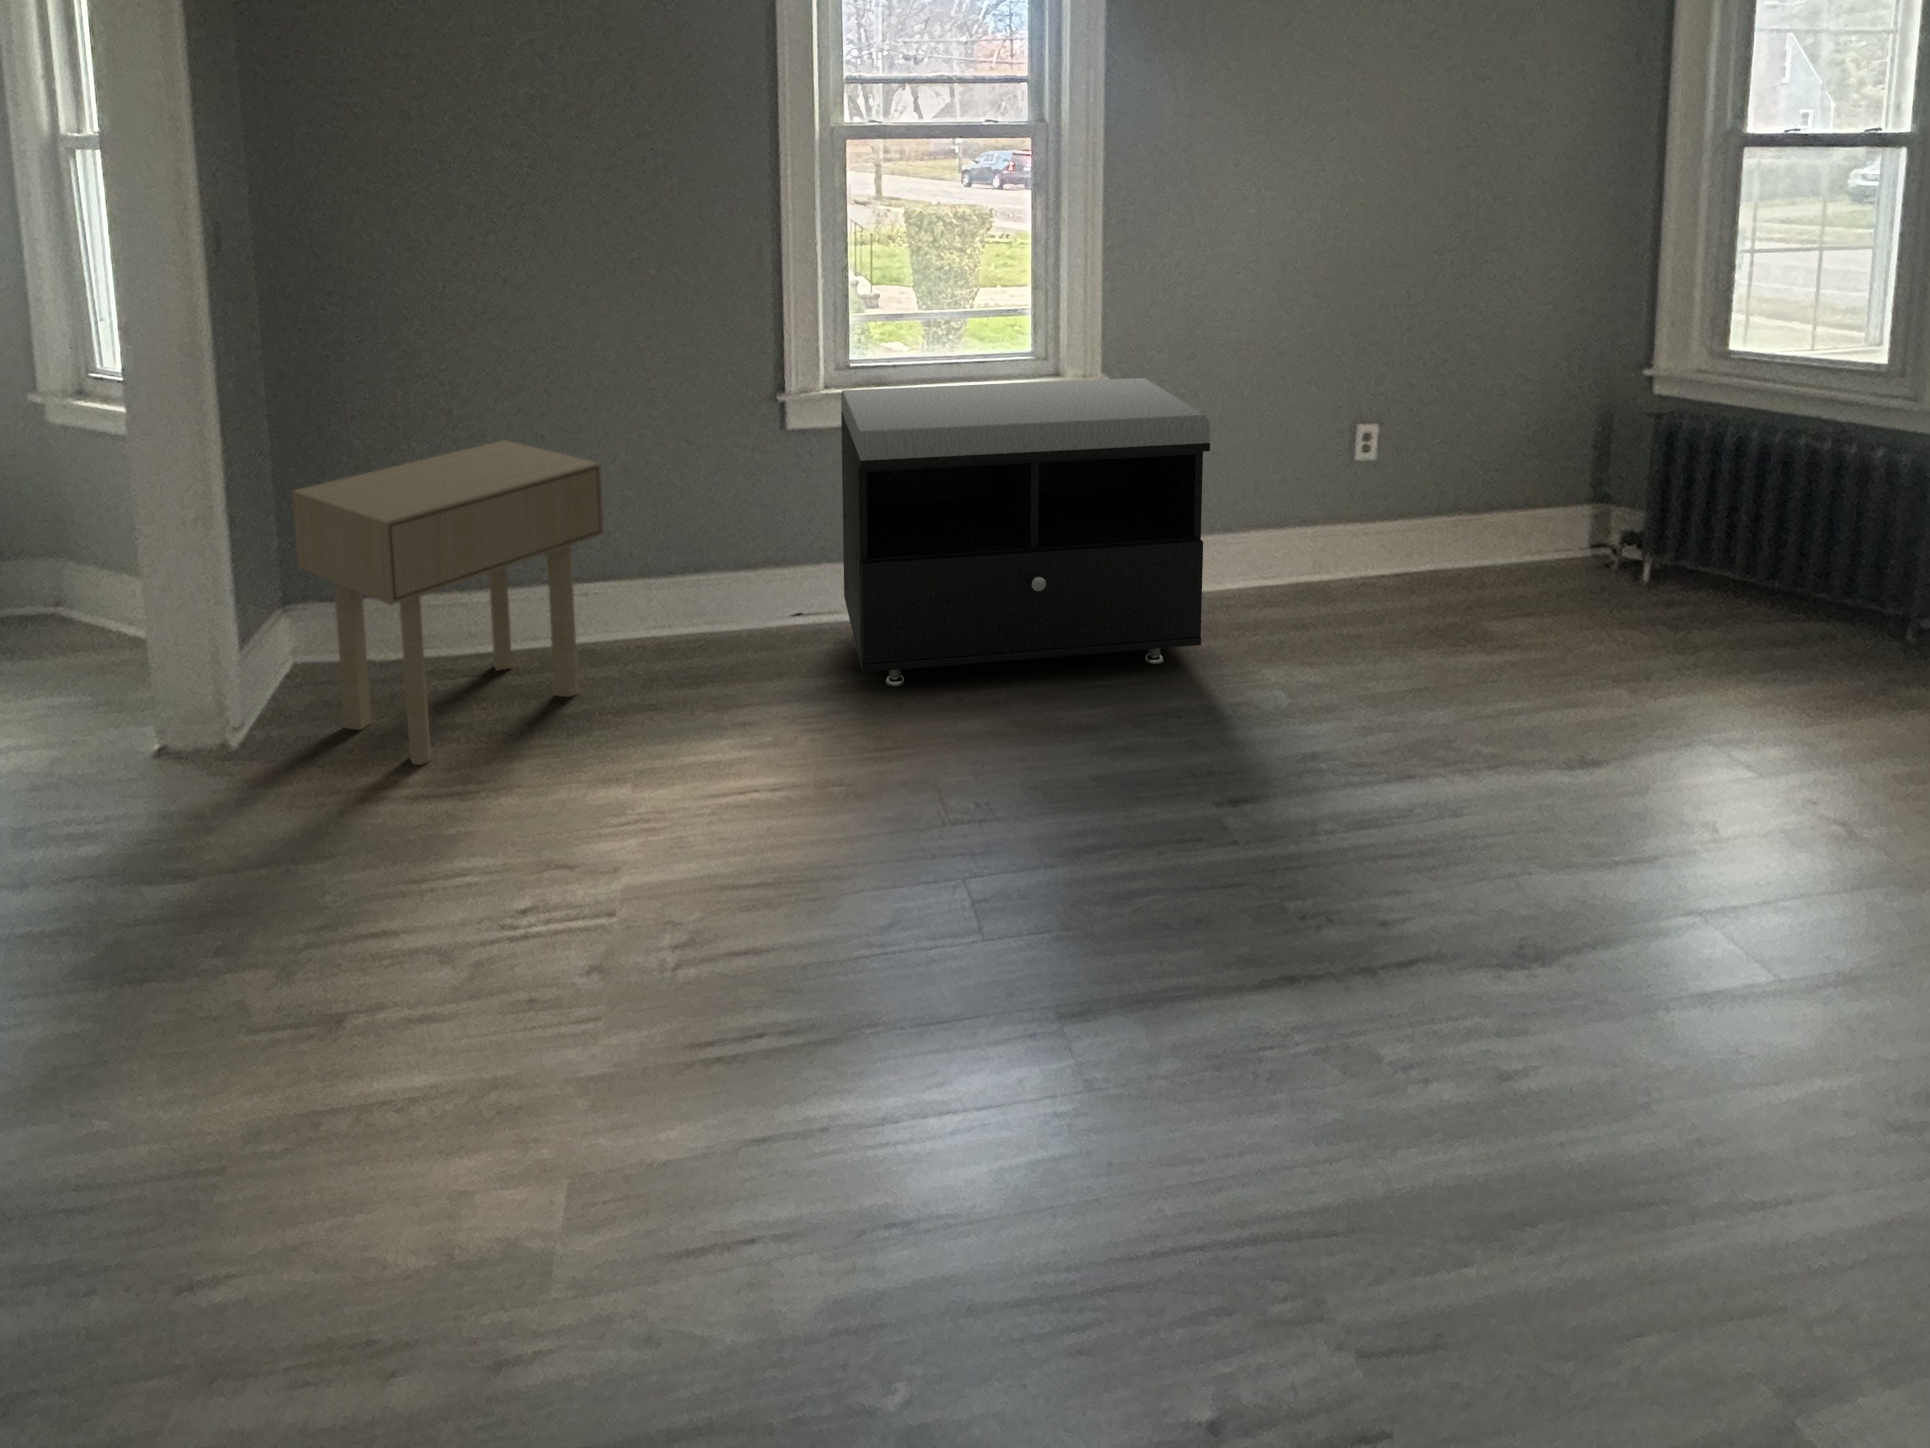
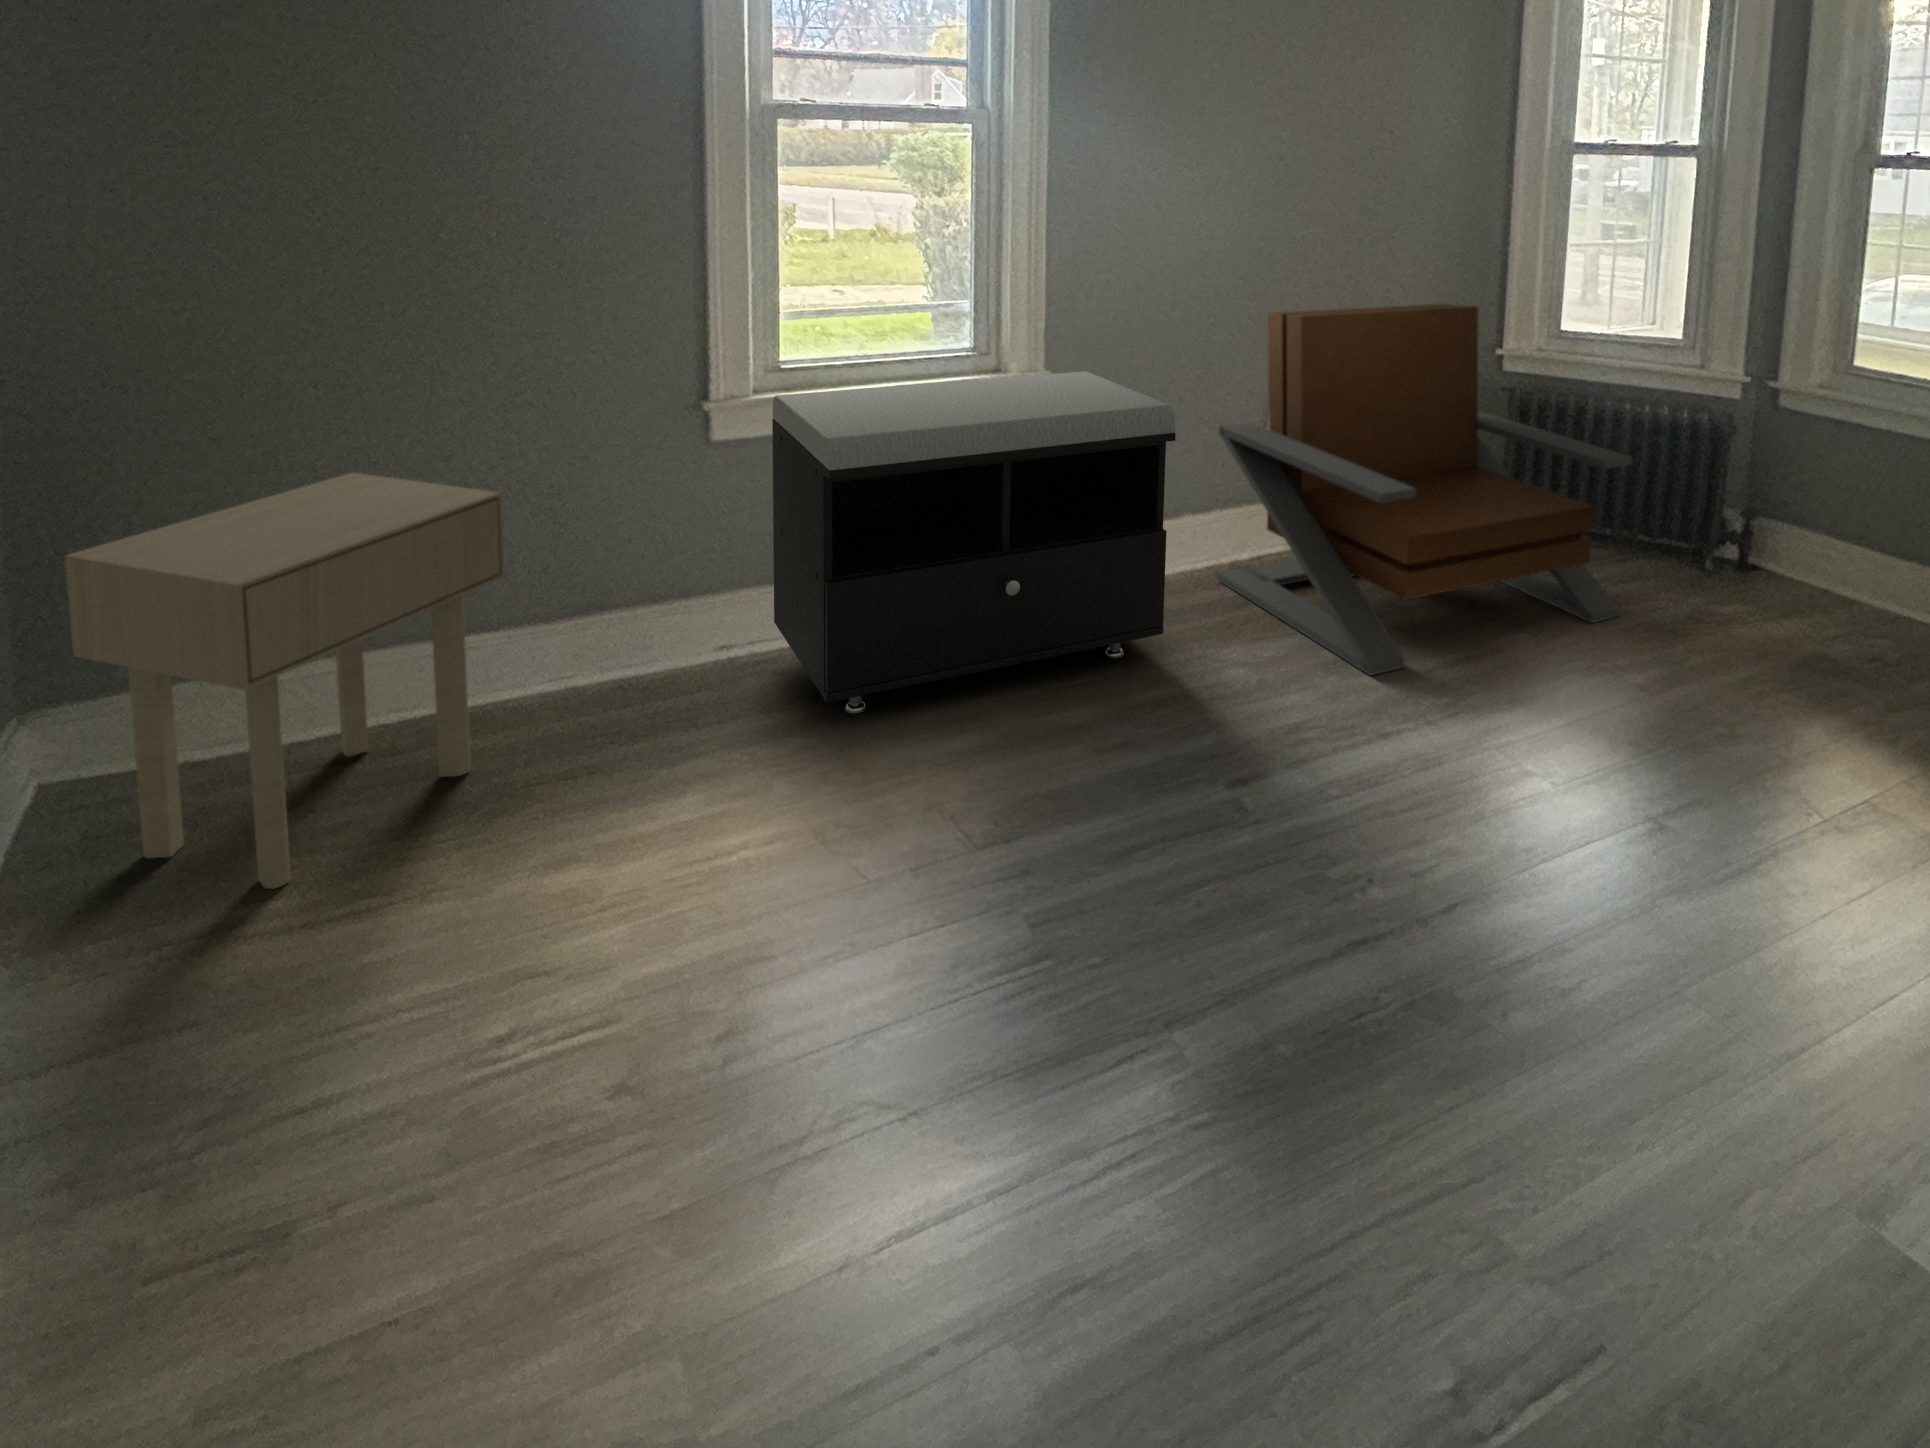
lounge chair: none [1289,317,1778,714] -> present [1218,304,1633,675]

